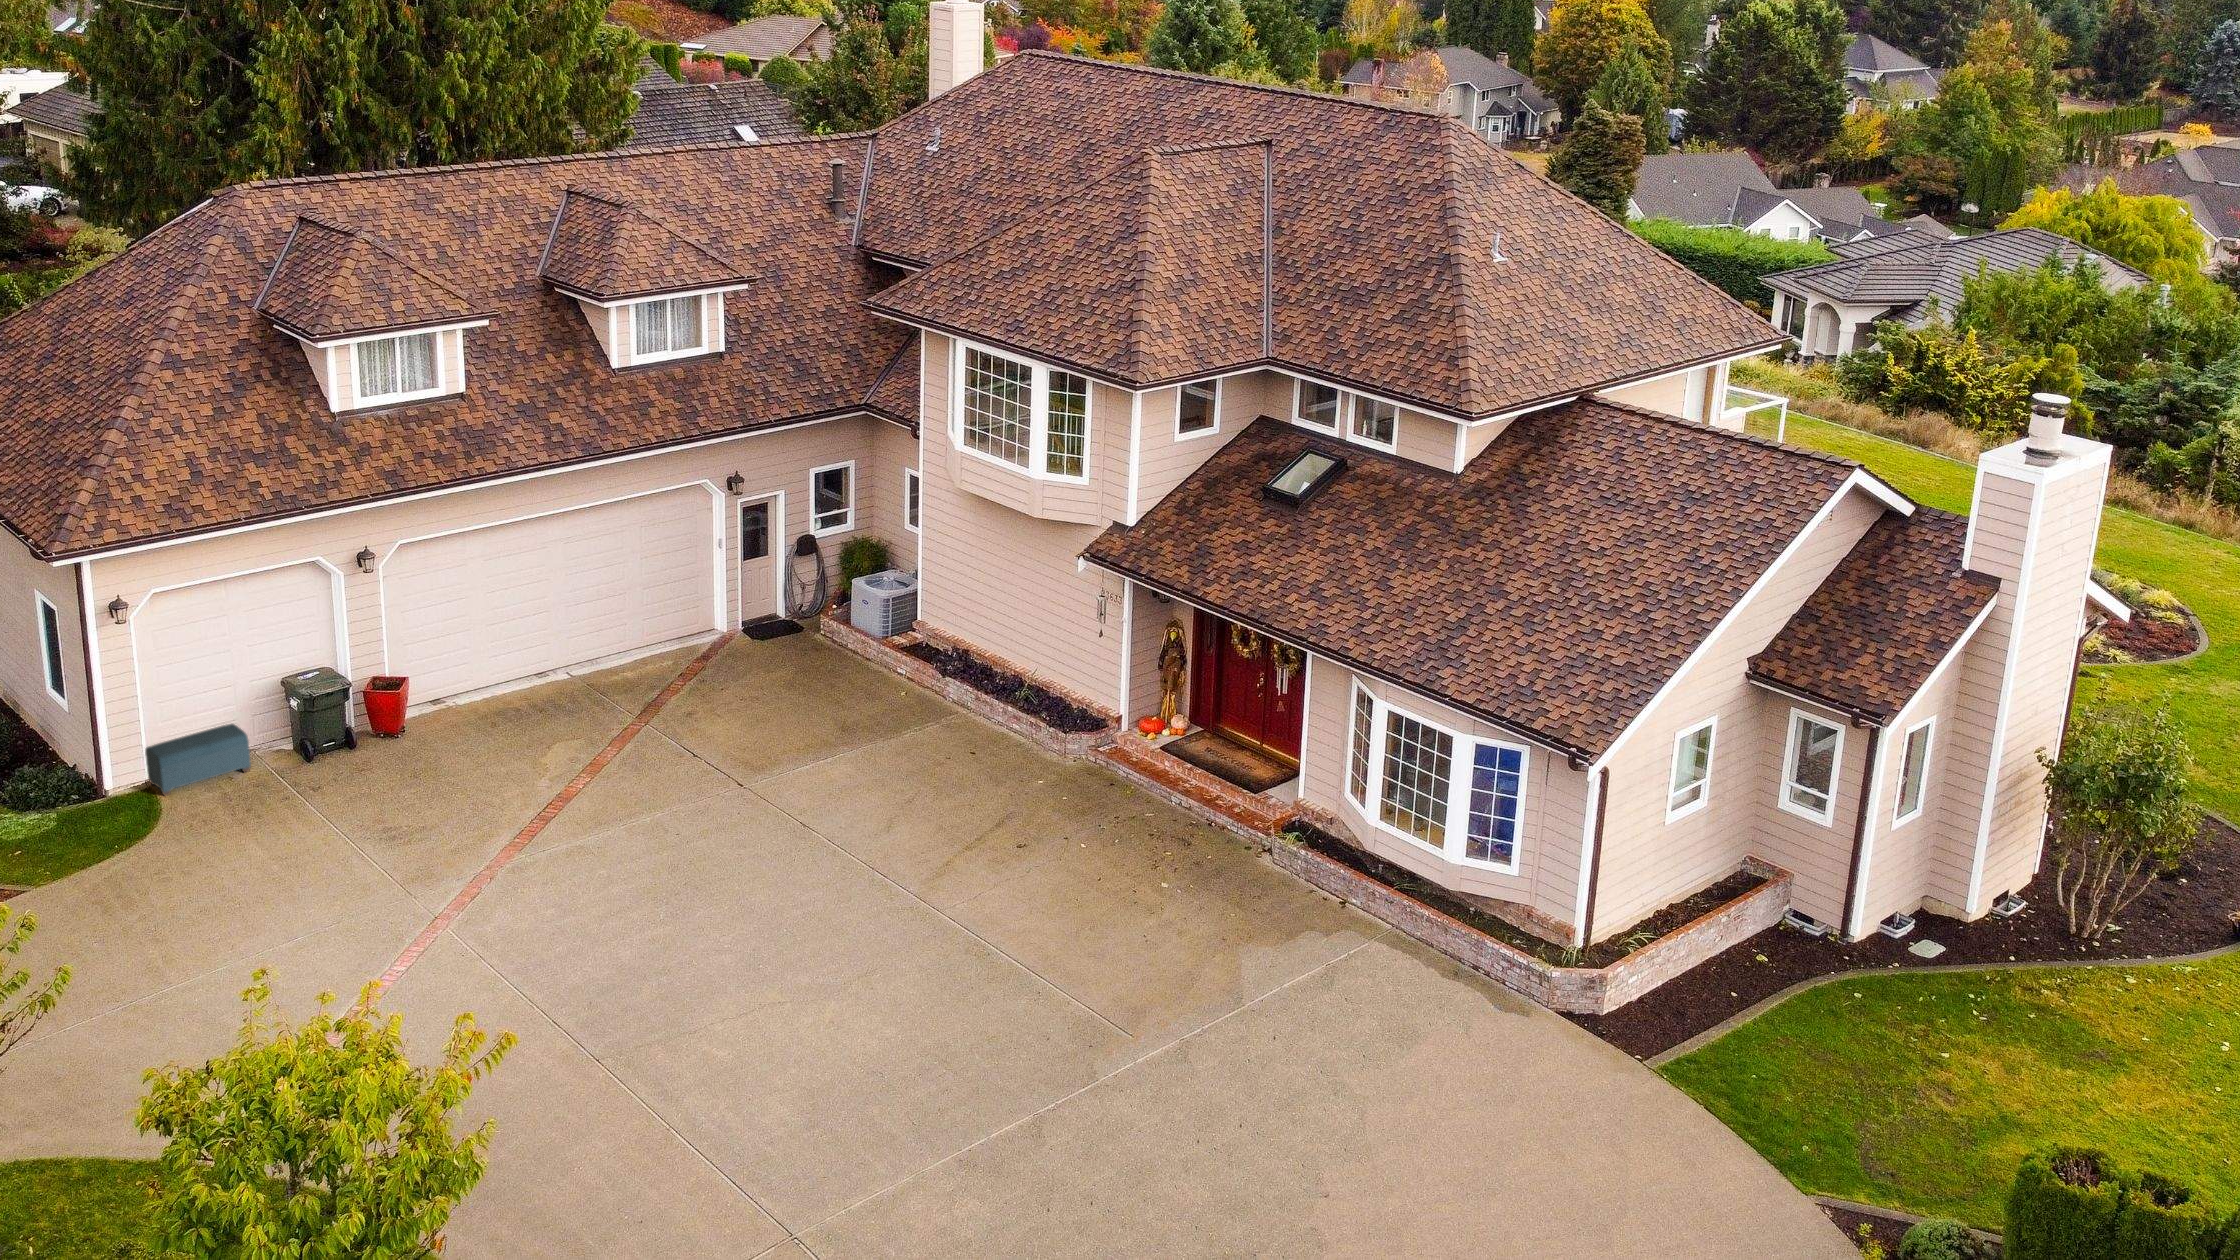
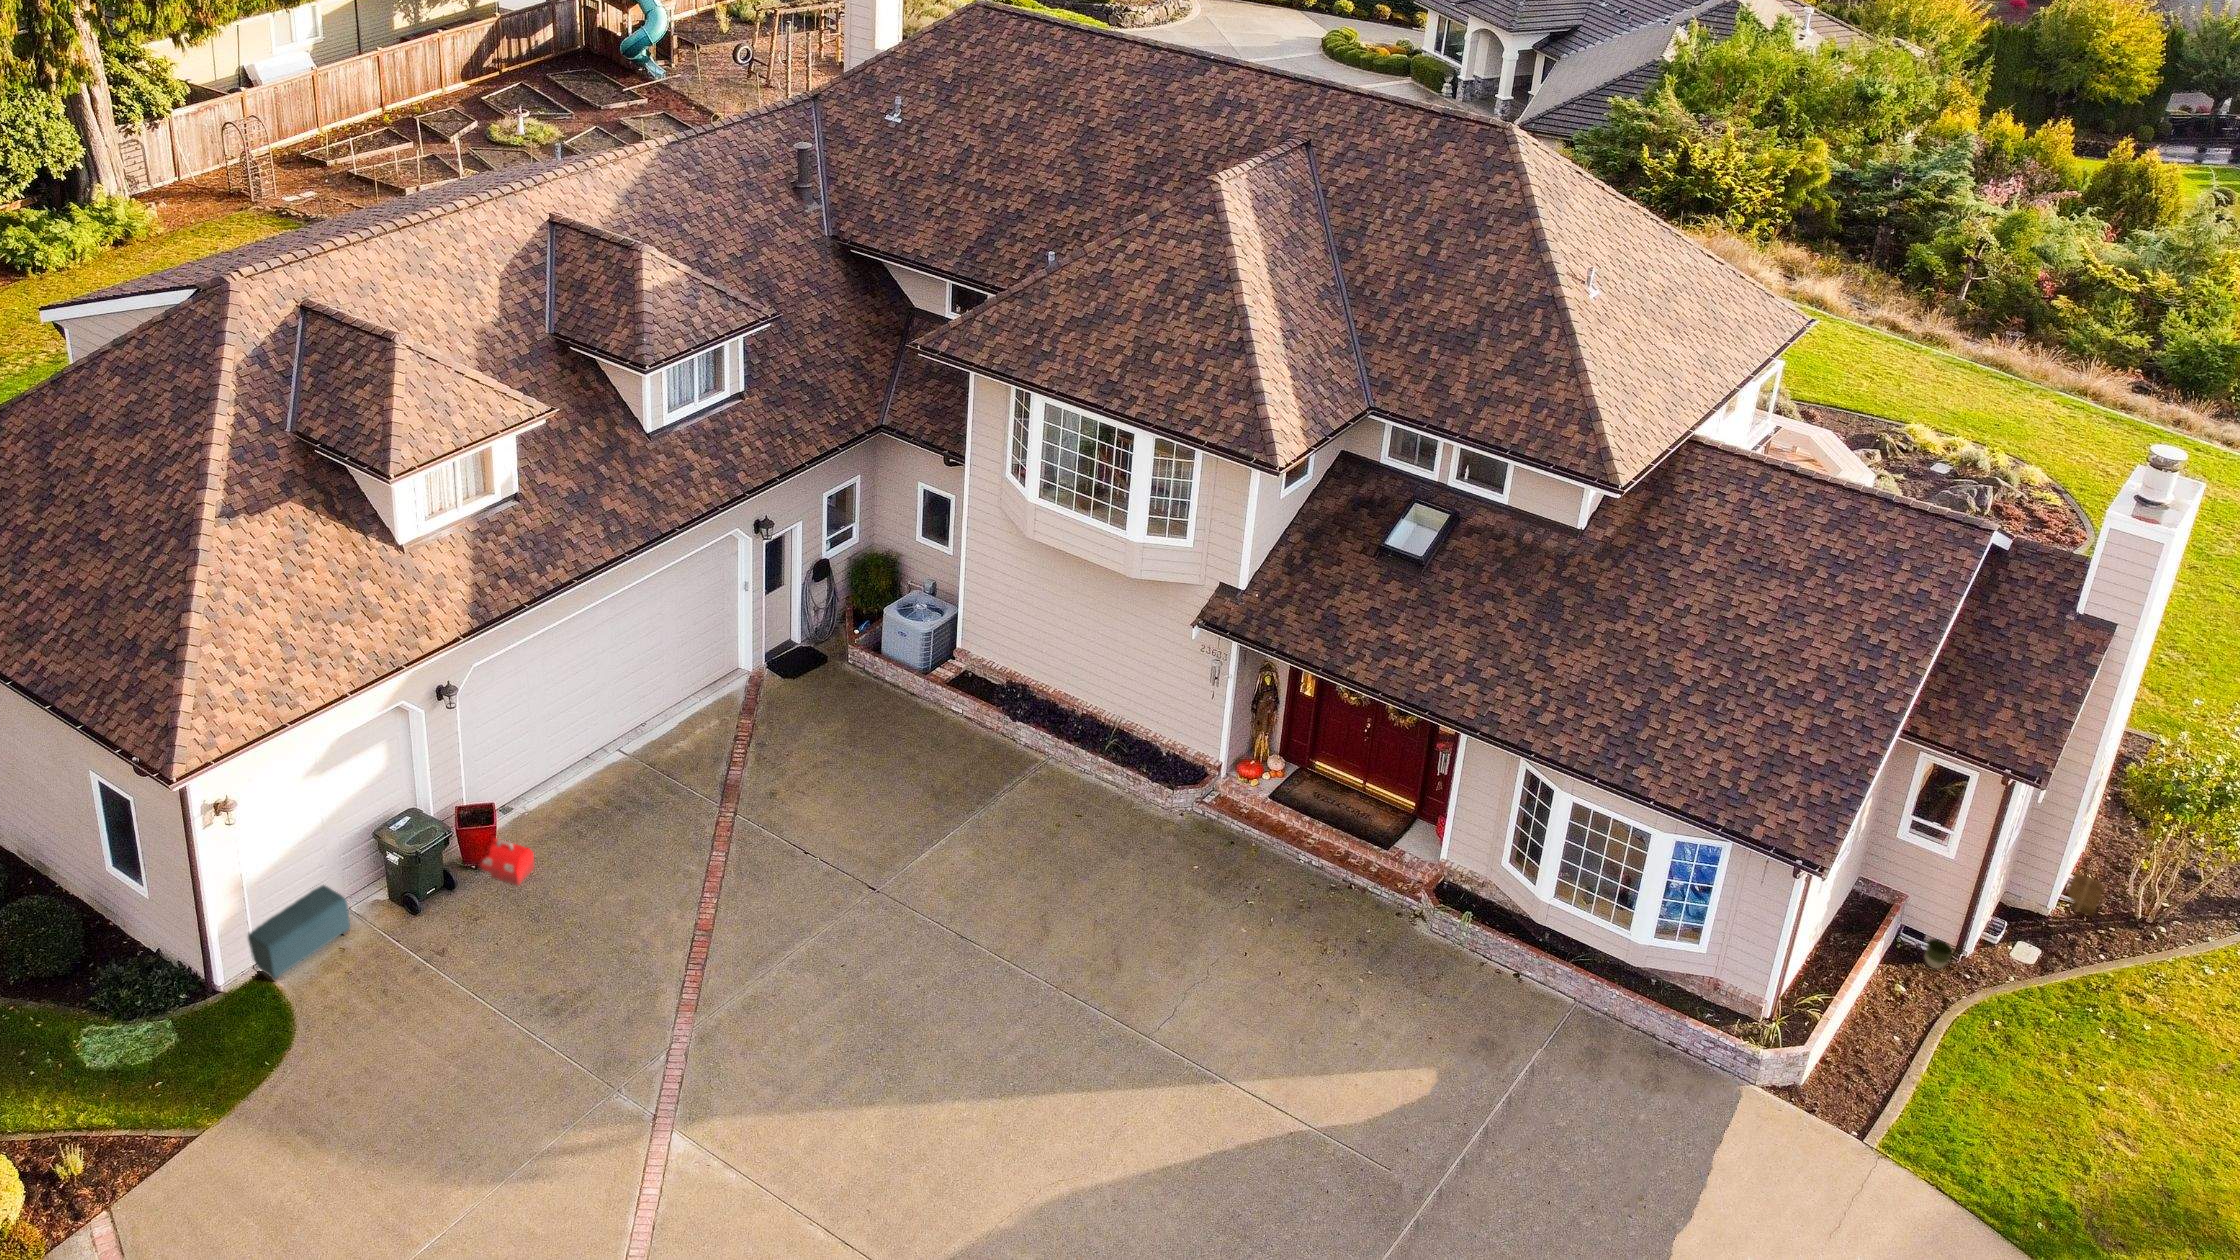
toolbox: none [388,711,441,756] -> present [480,838,535,886]
cardboard box: none [1997,883,2044,929] -> present [2068,873,2104,916]
planter: none [1806,917,1833,949] -> present [1925,939,1953,969]

